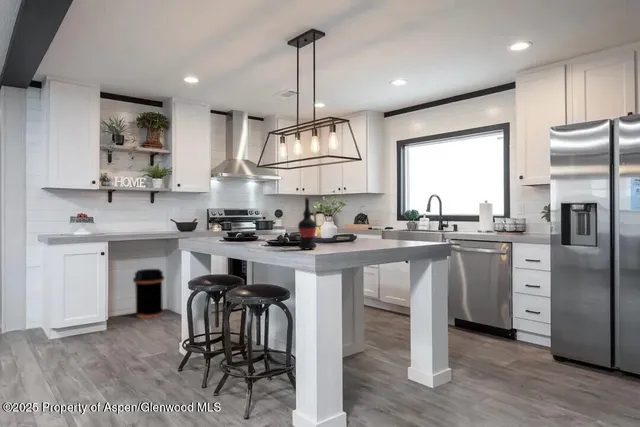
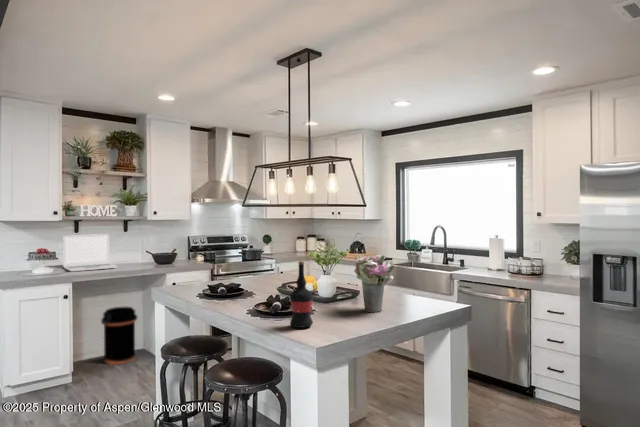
flower bouquet: none [352,198,385,245] -> present [354,255,394,312]
laptop: none [100,203,147,233] -> present [63,234,117,271]

